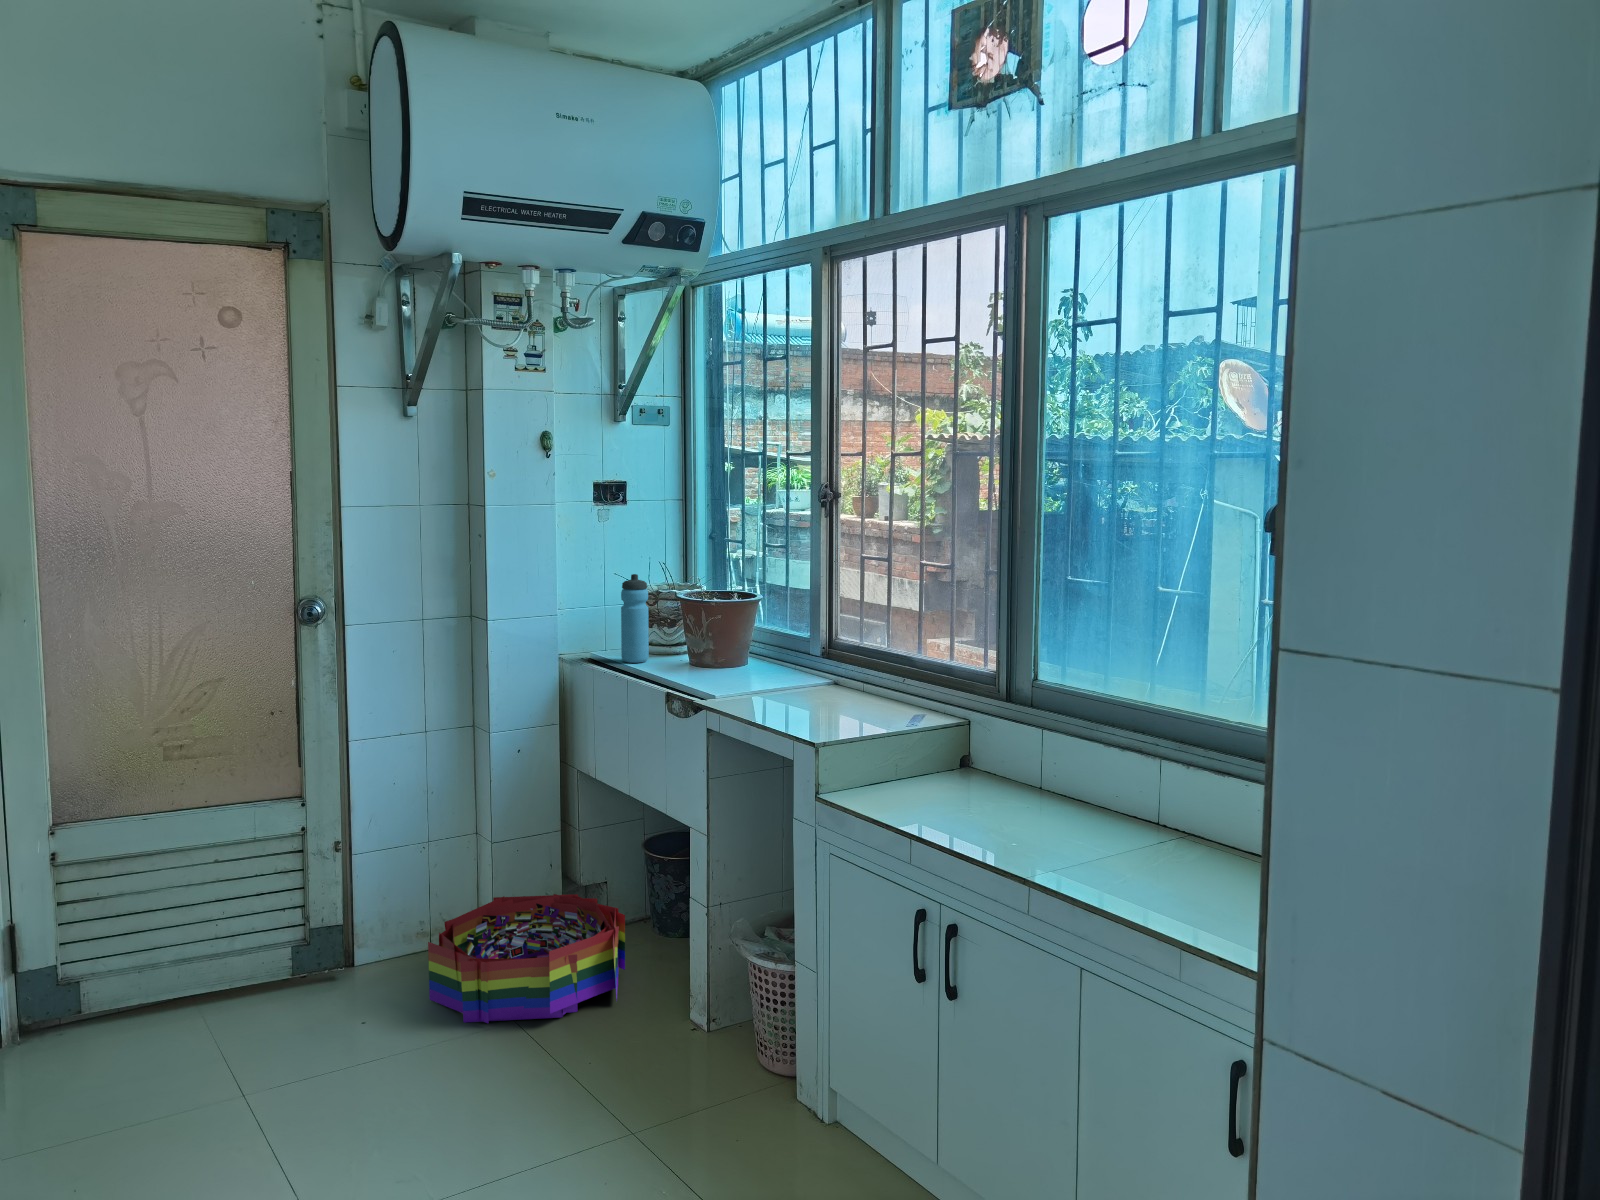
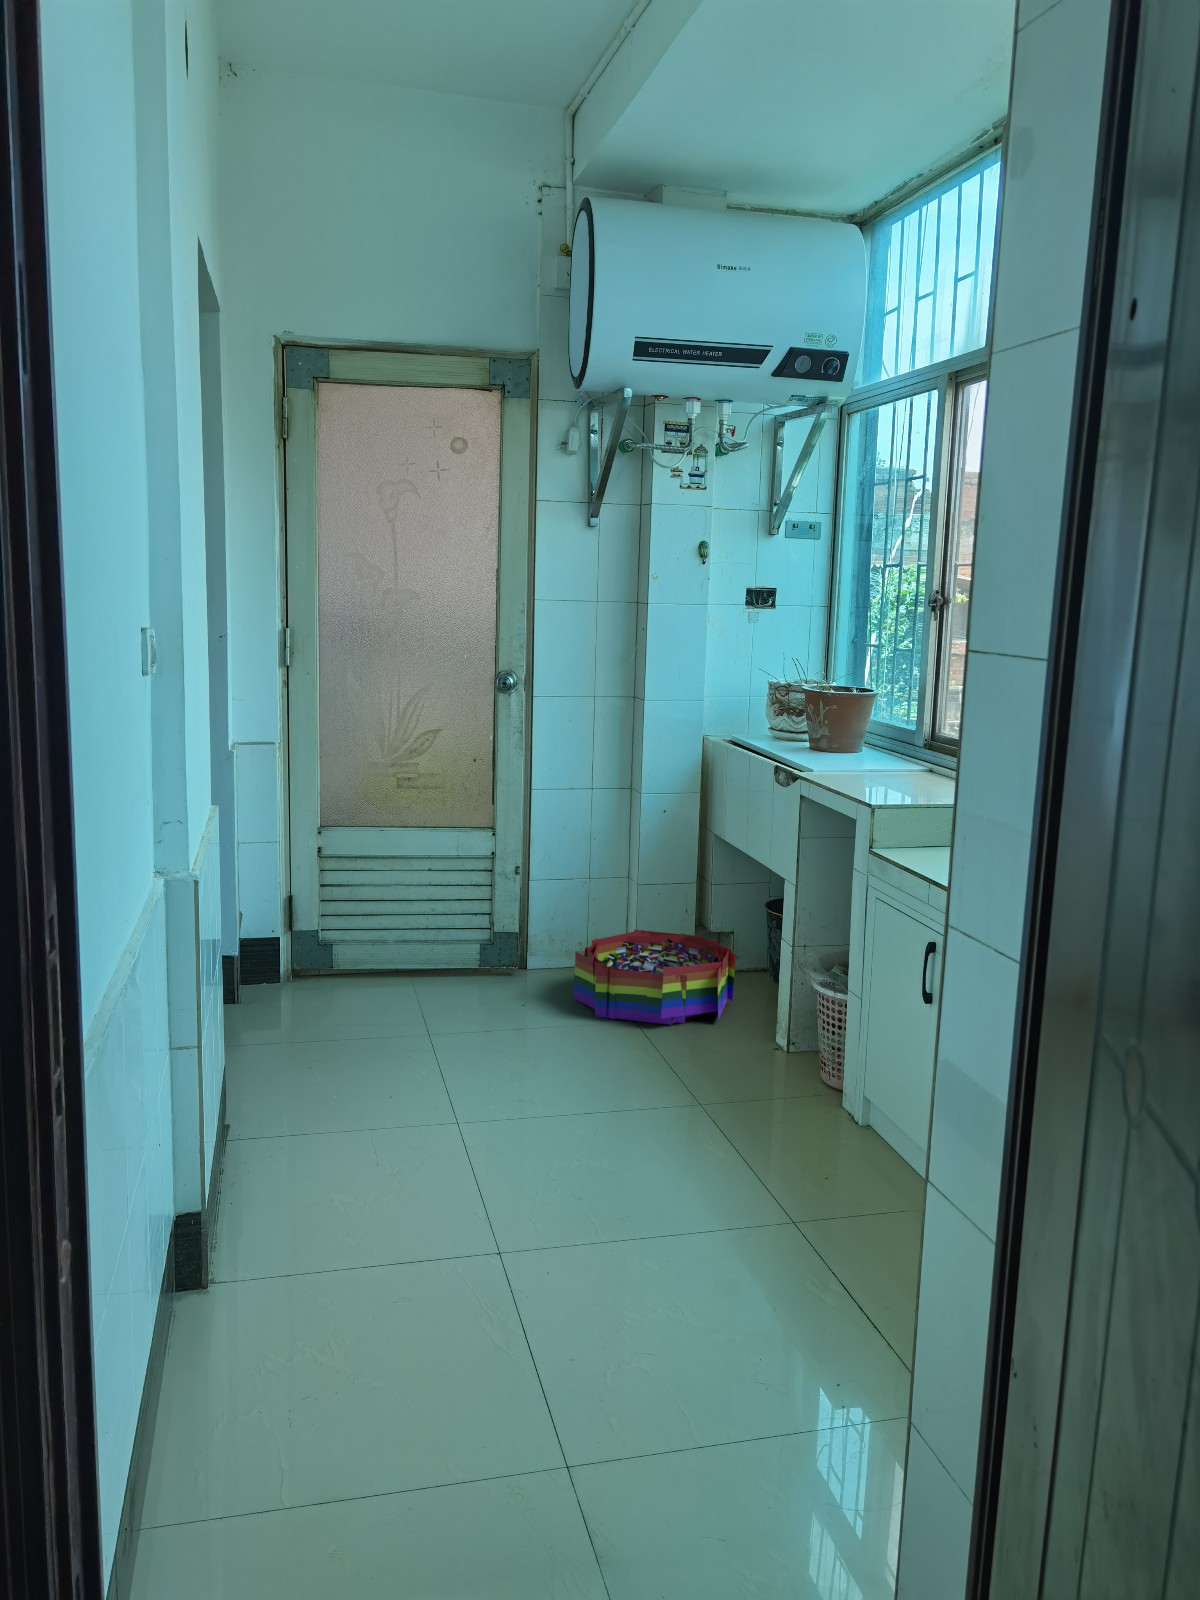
water bottle: present [621,574,649,663] -> none [753,667,779,743]

